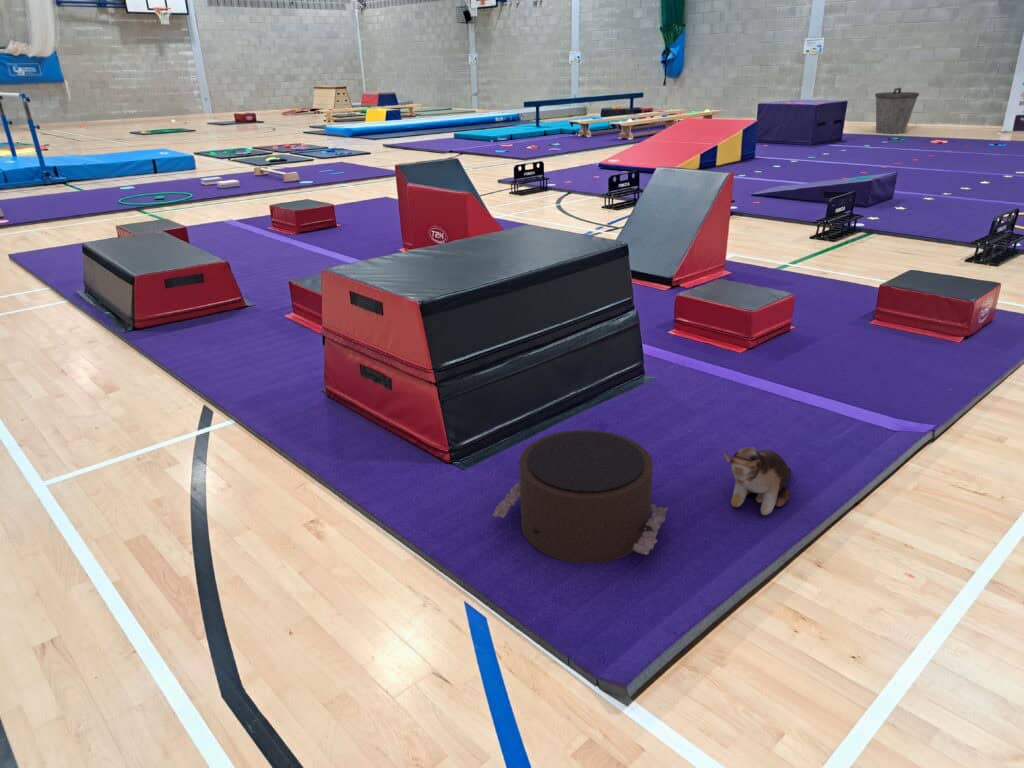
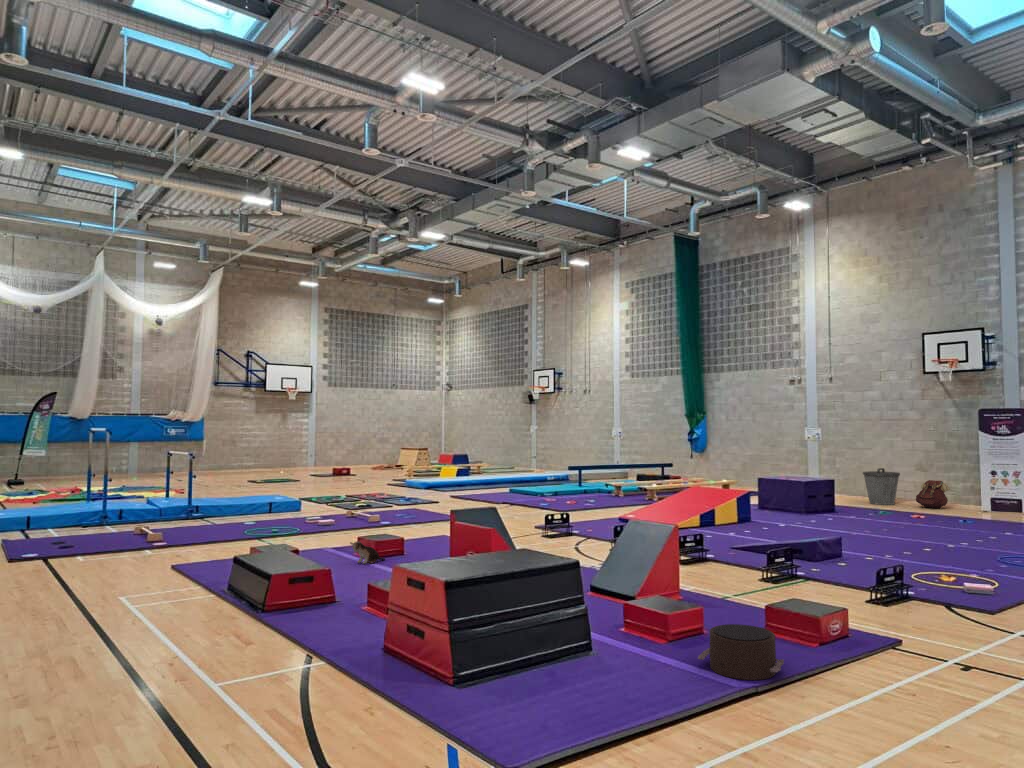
backpack: none [933,101,976,135] -> present [916,480,950,508]
pouf: present [493,430,667,564] -> present [698,624,784,680]
plush toy: present [724,447,791,515] -> present [350,541,385,564]

